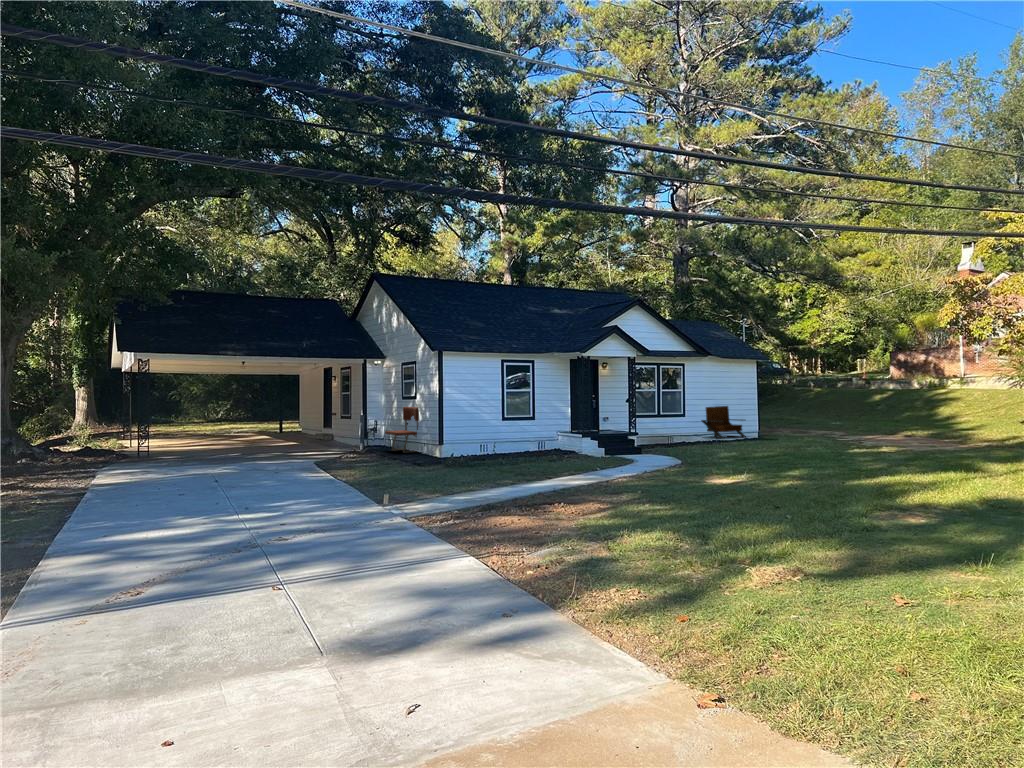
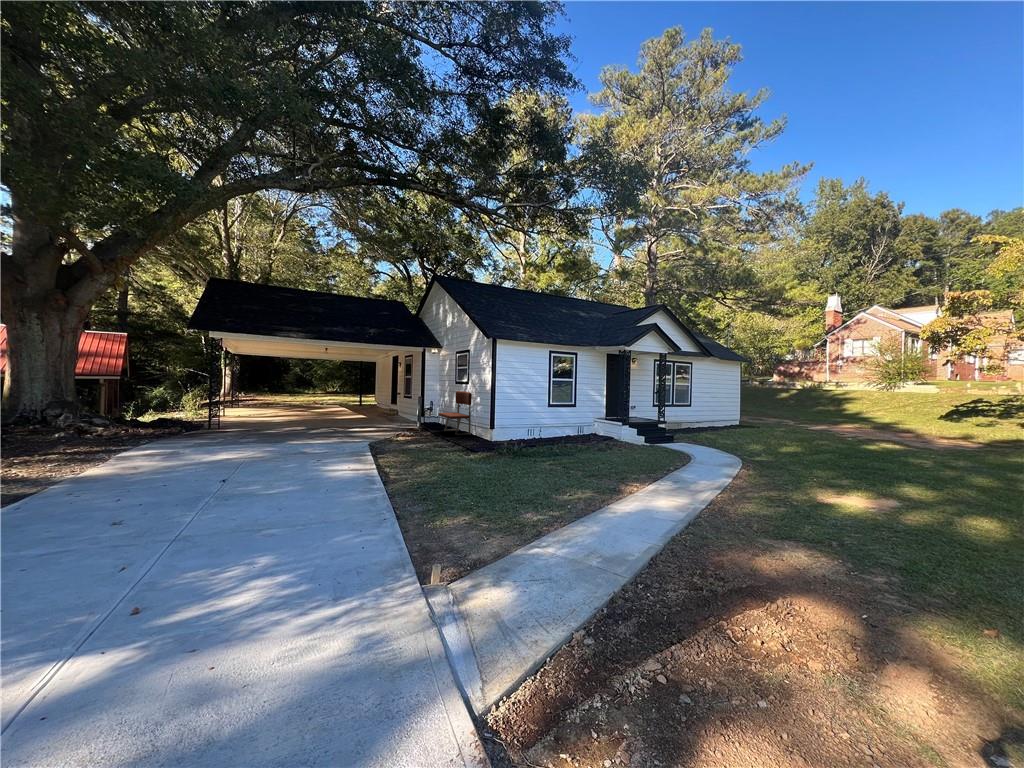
lounge chair: present [701,406,746,439] -> none [705,399,743,428]

